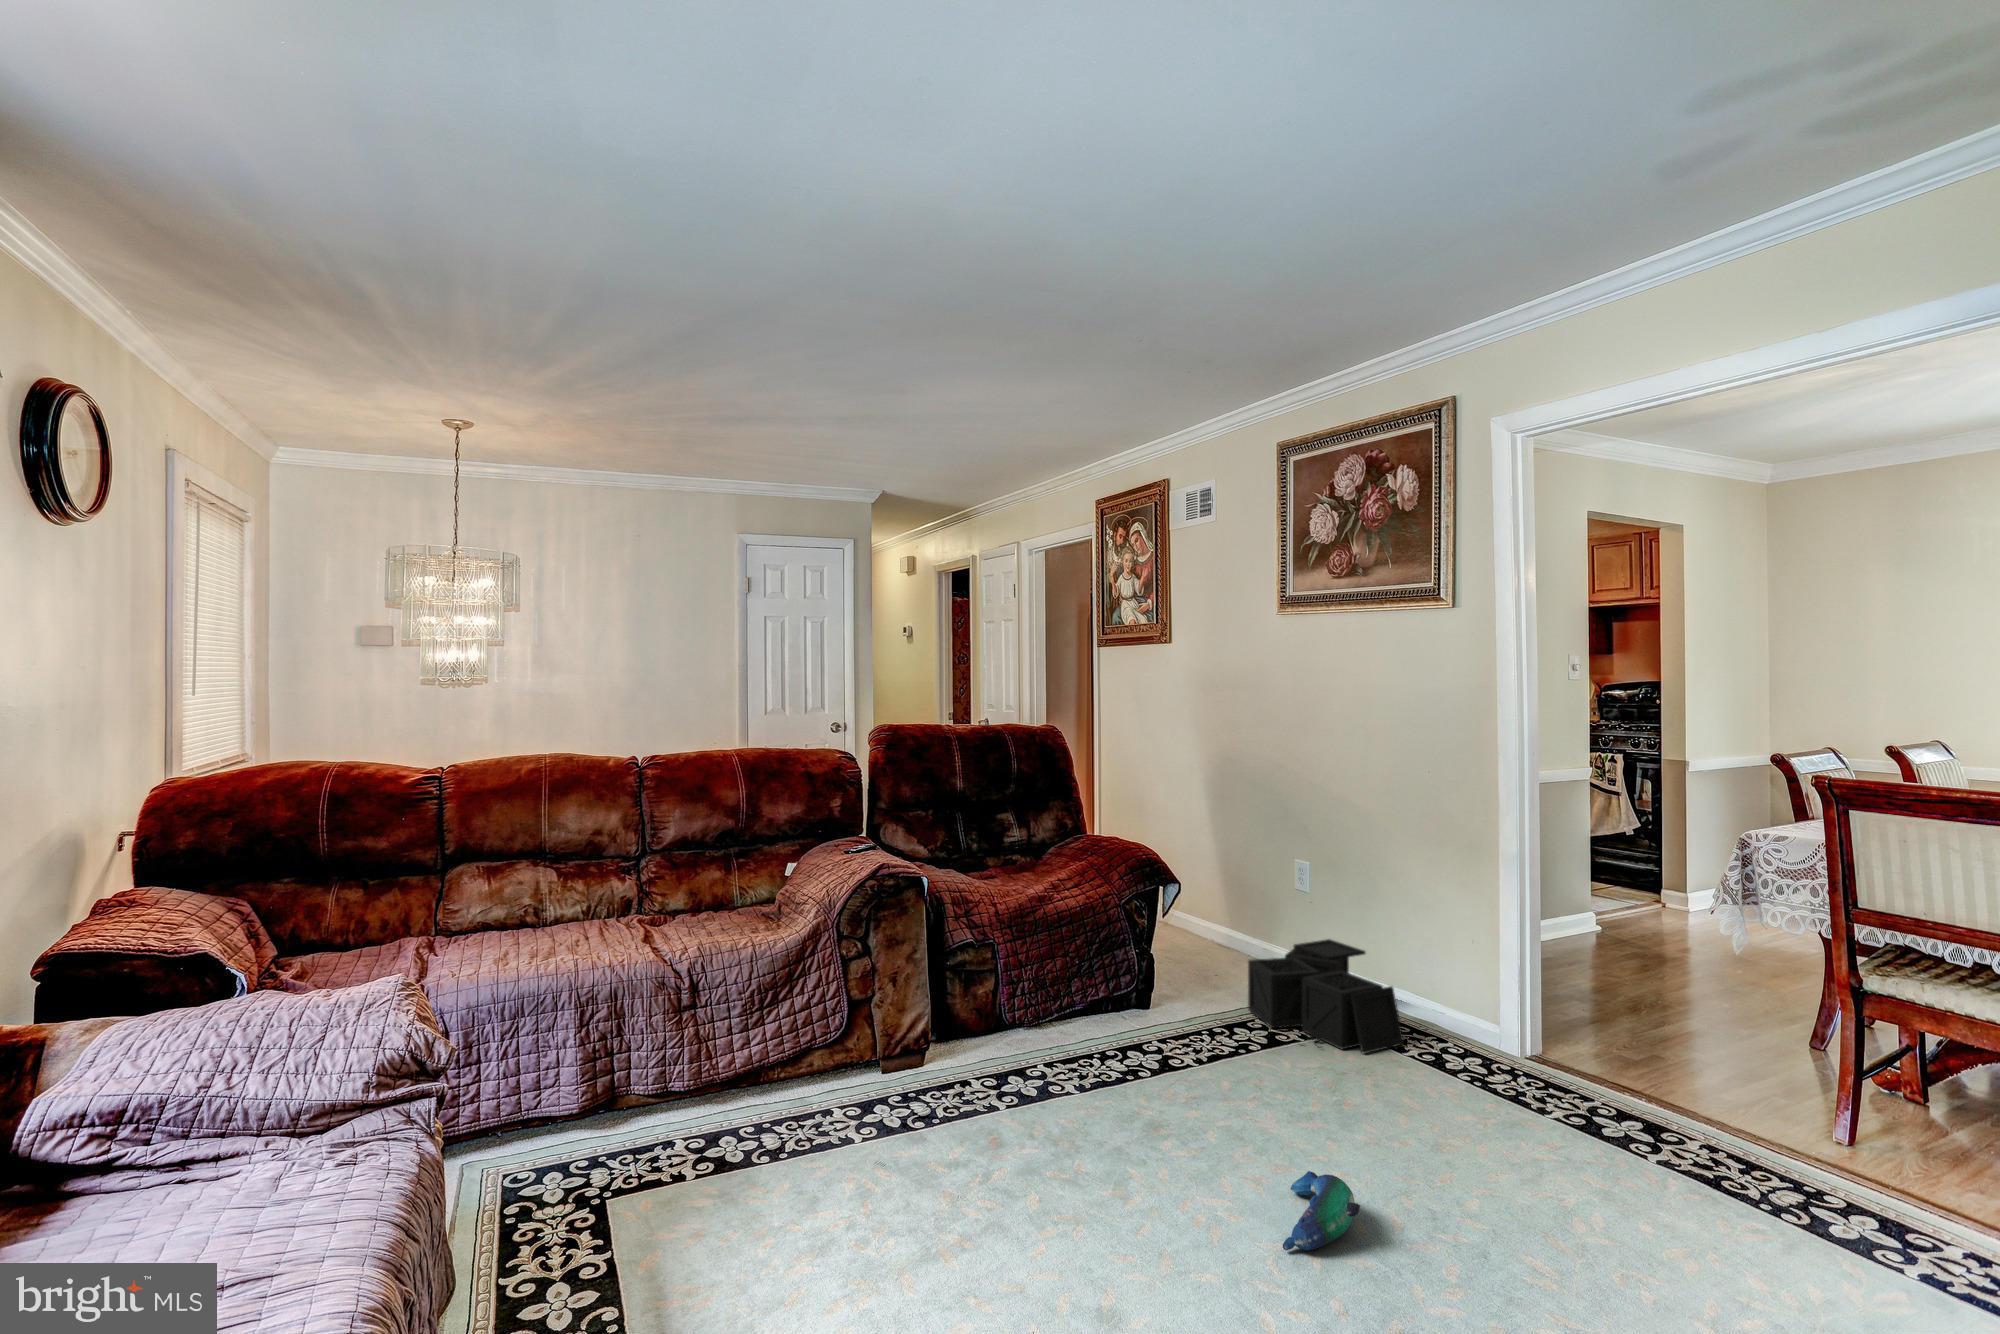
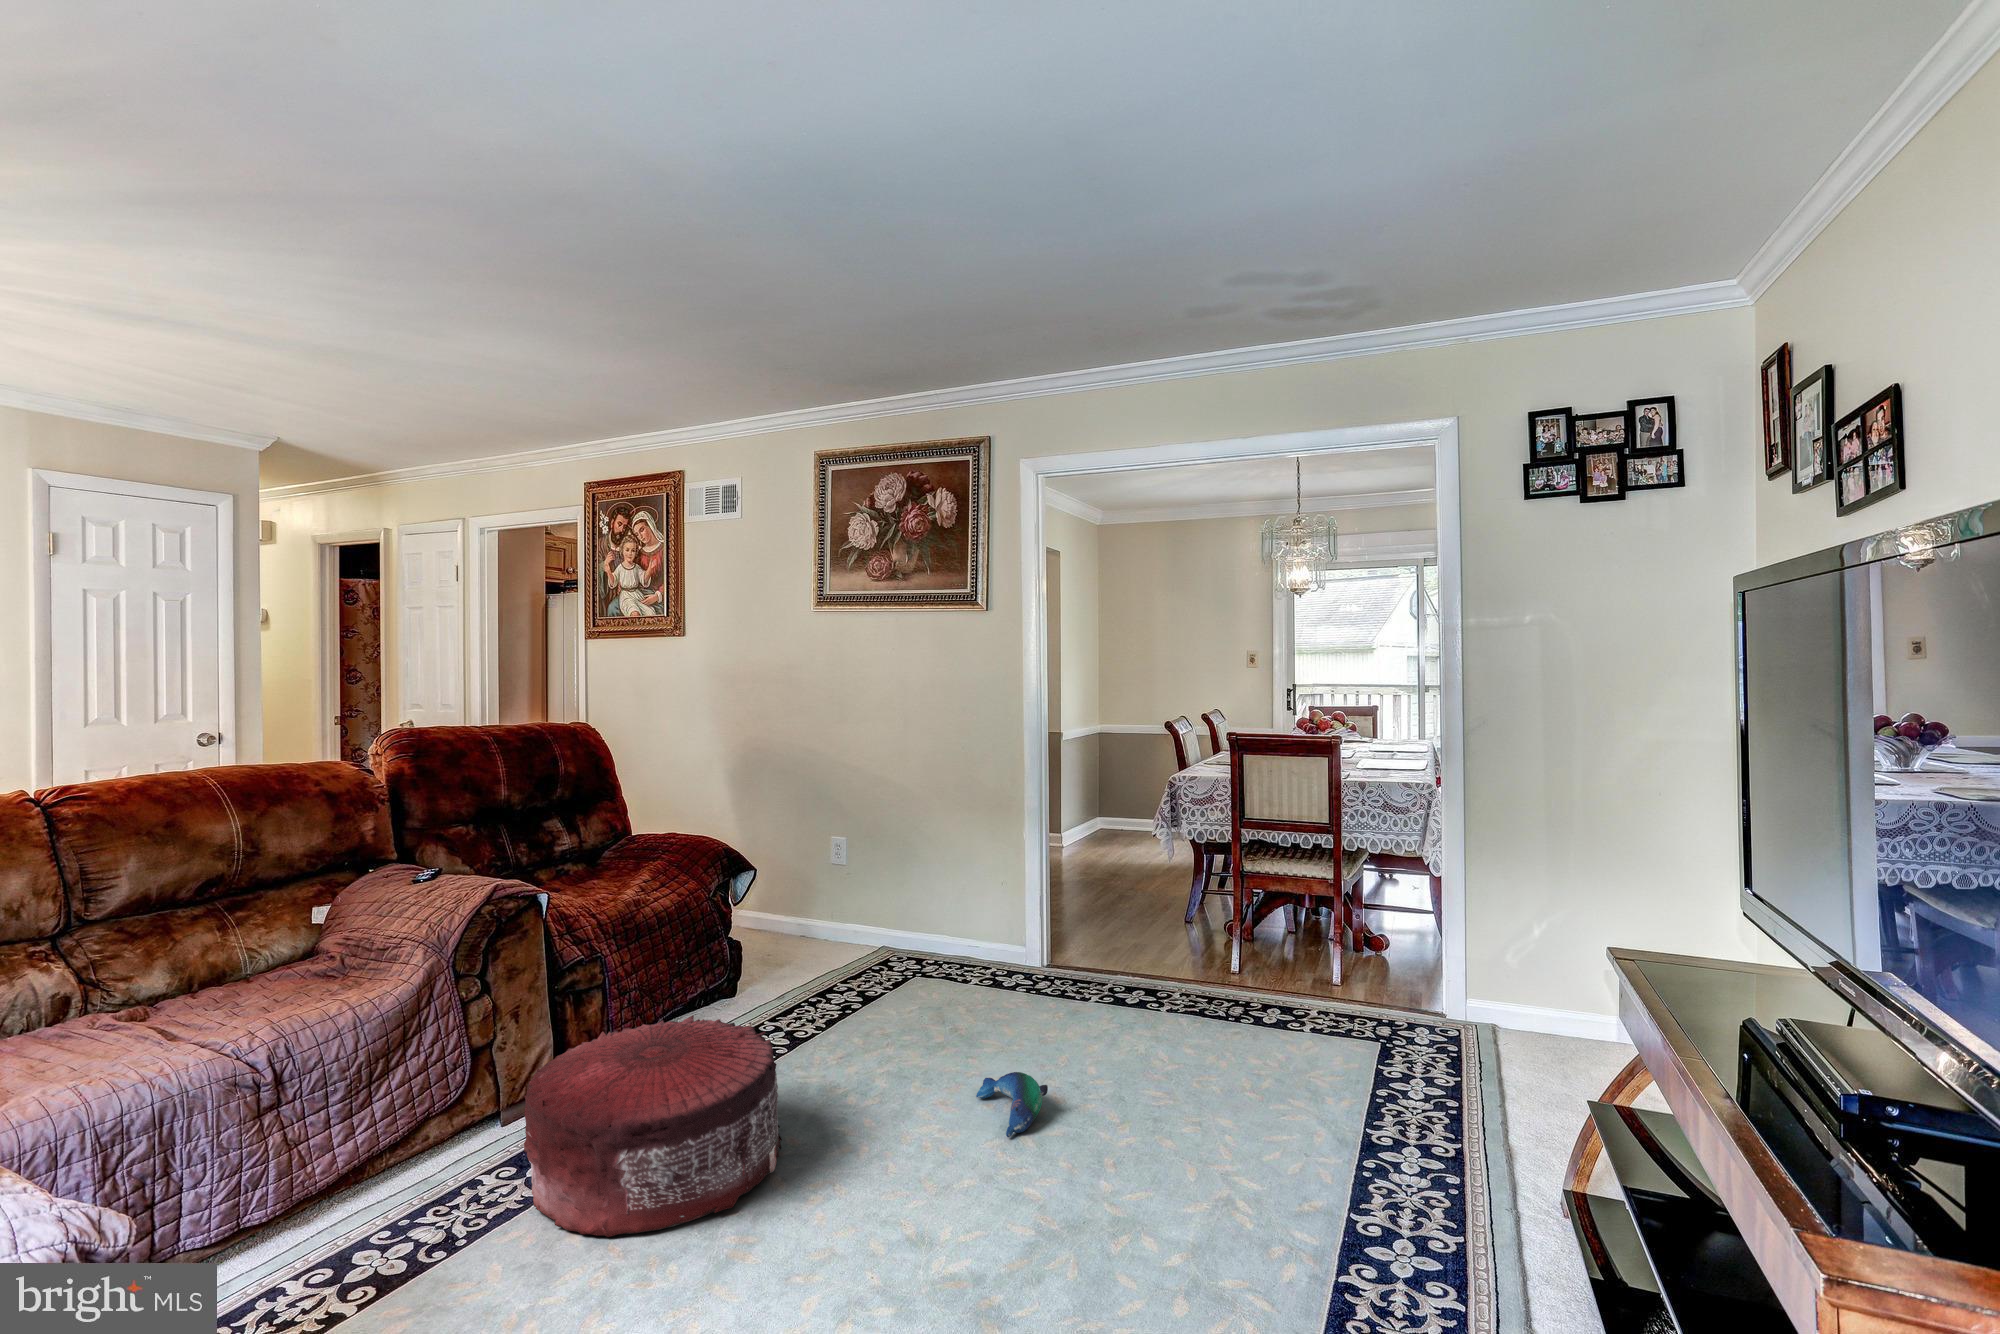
storage bin: present [1248,939,1404,1053] -> none [824,902,962,993]
pouf: none [828,1009,1066,1210] -> present [524,1015,782,1237]

